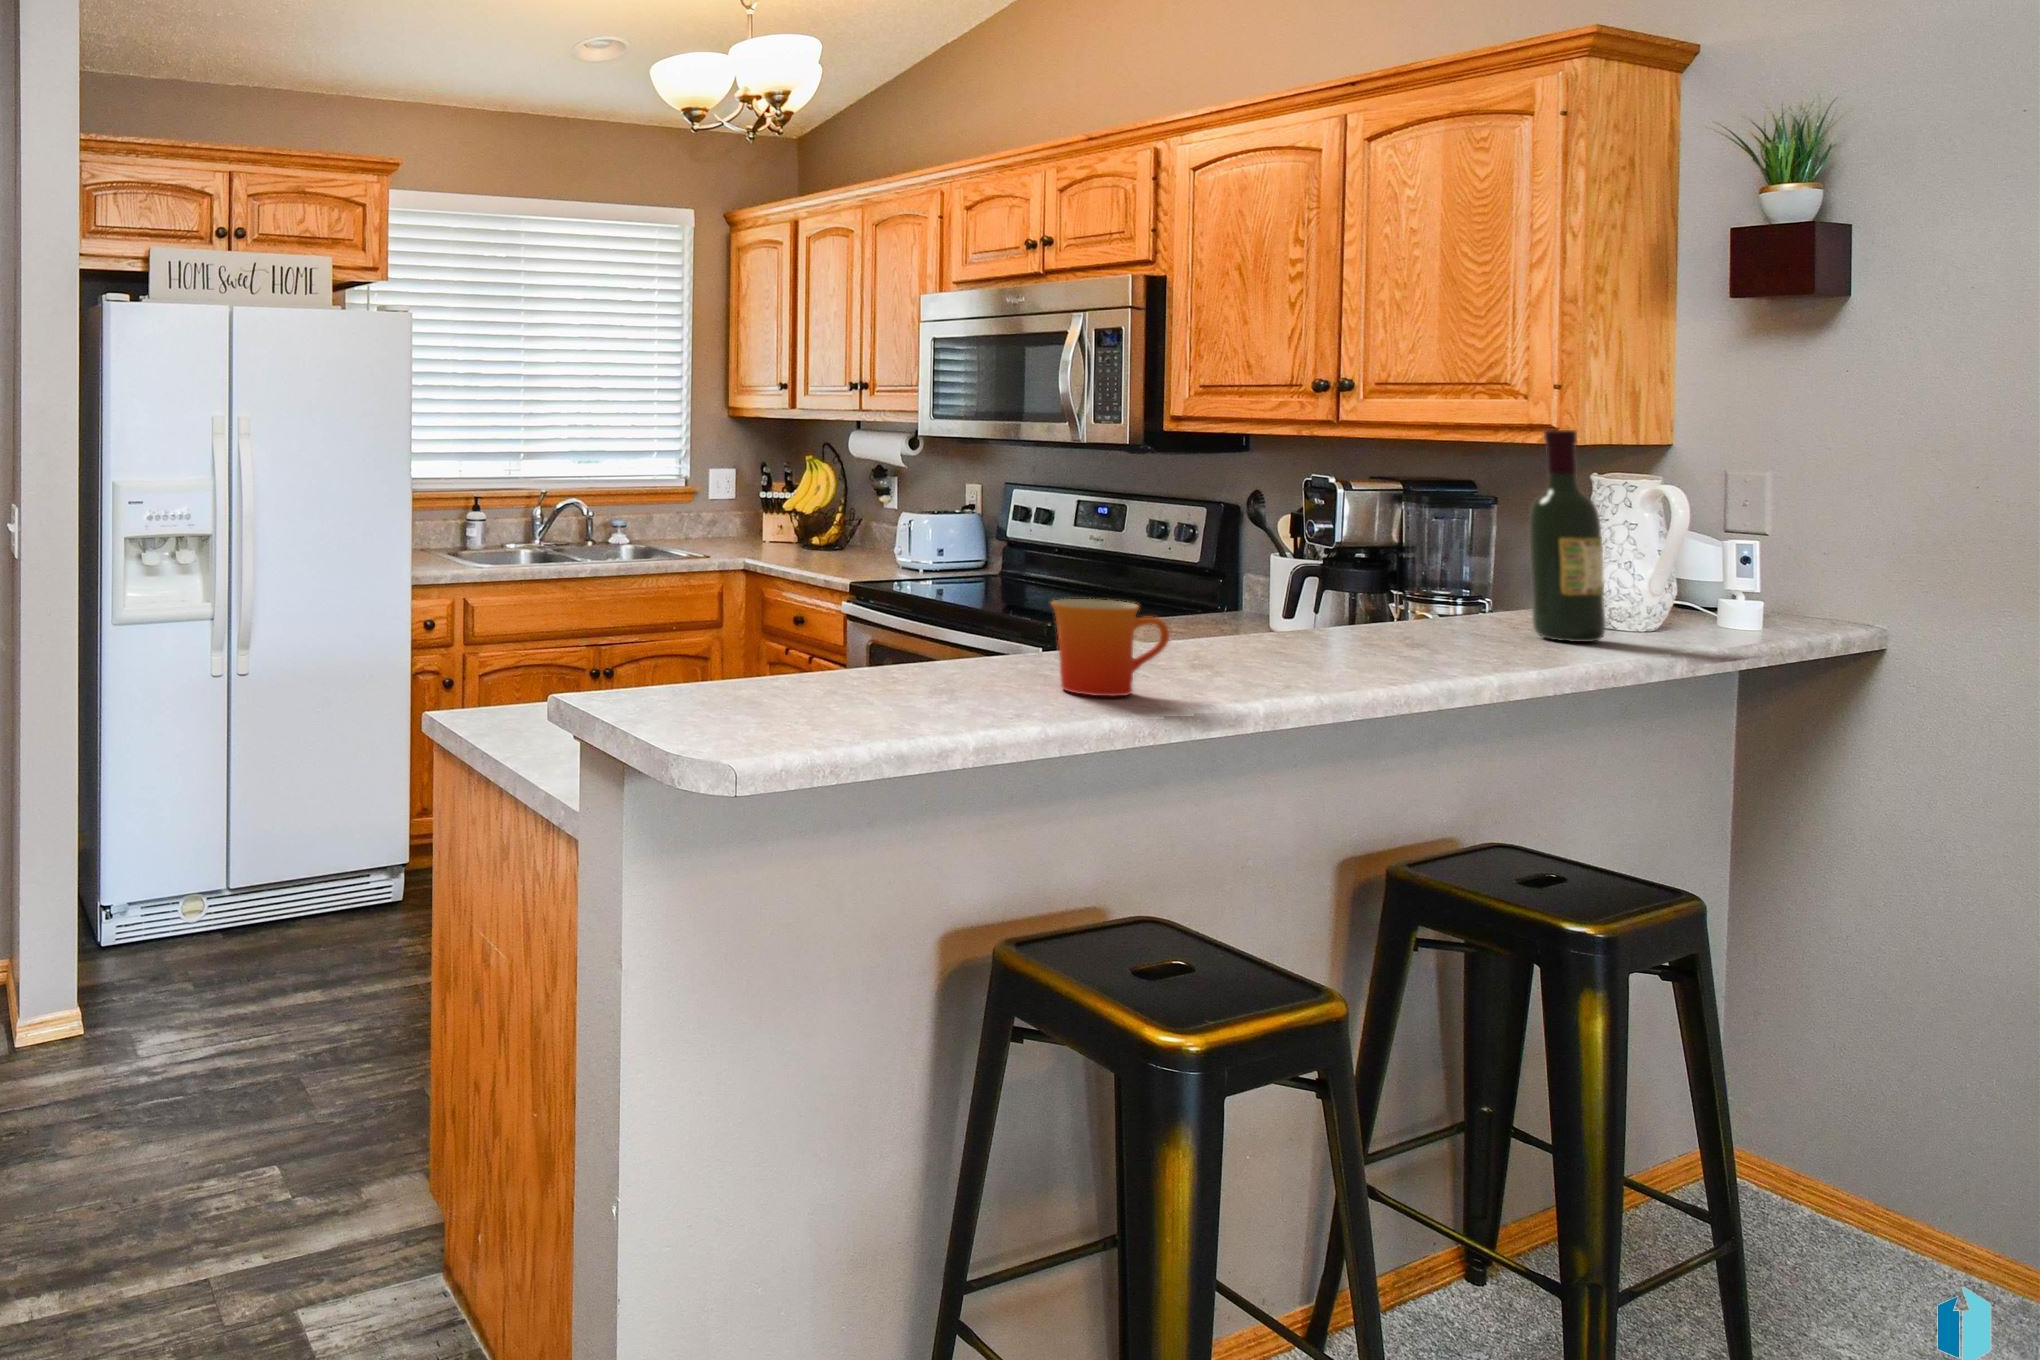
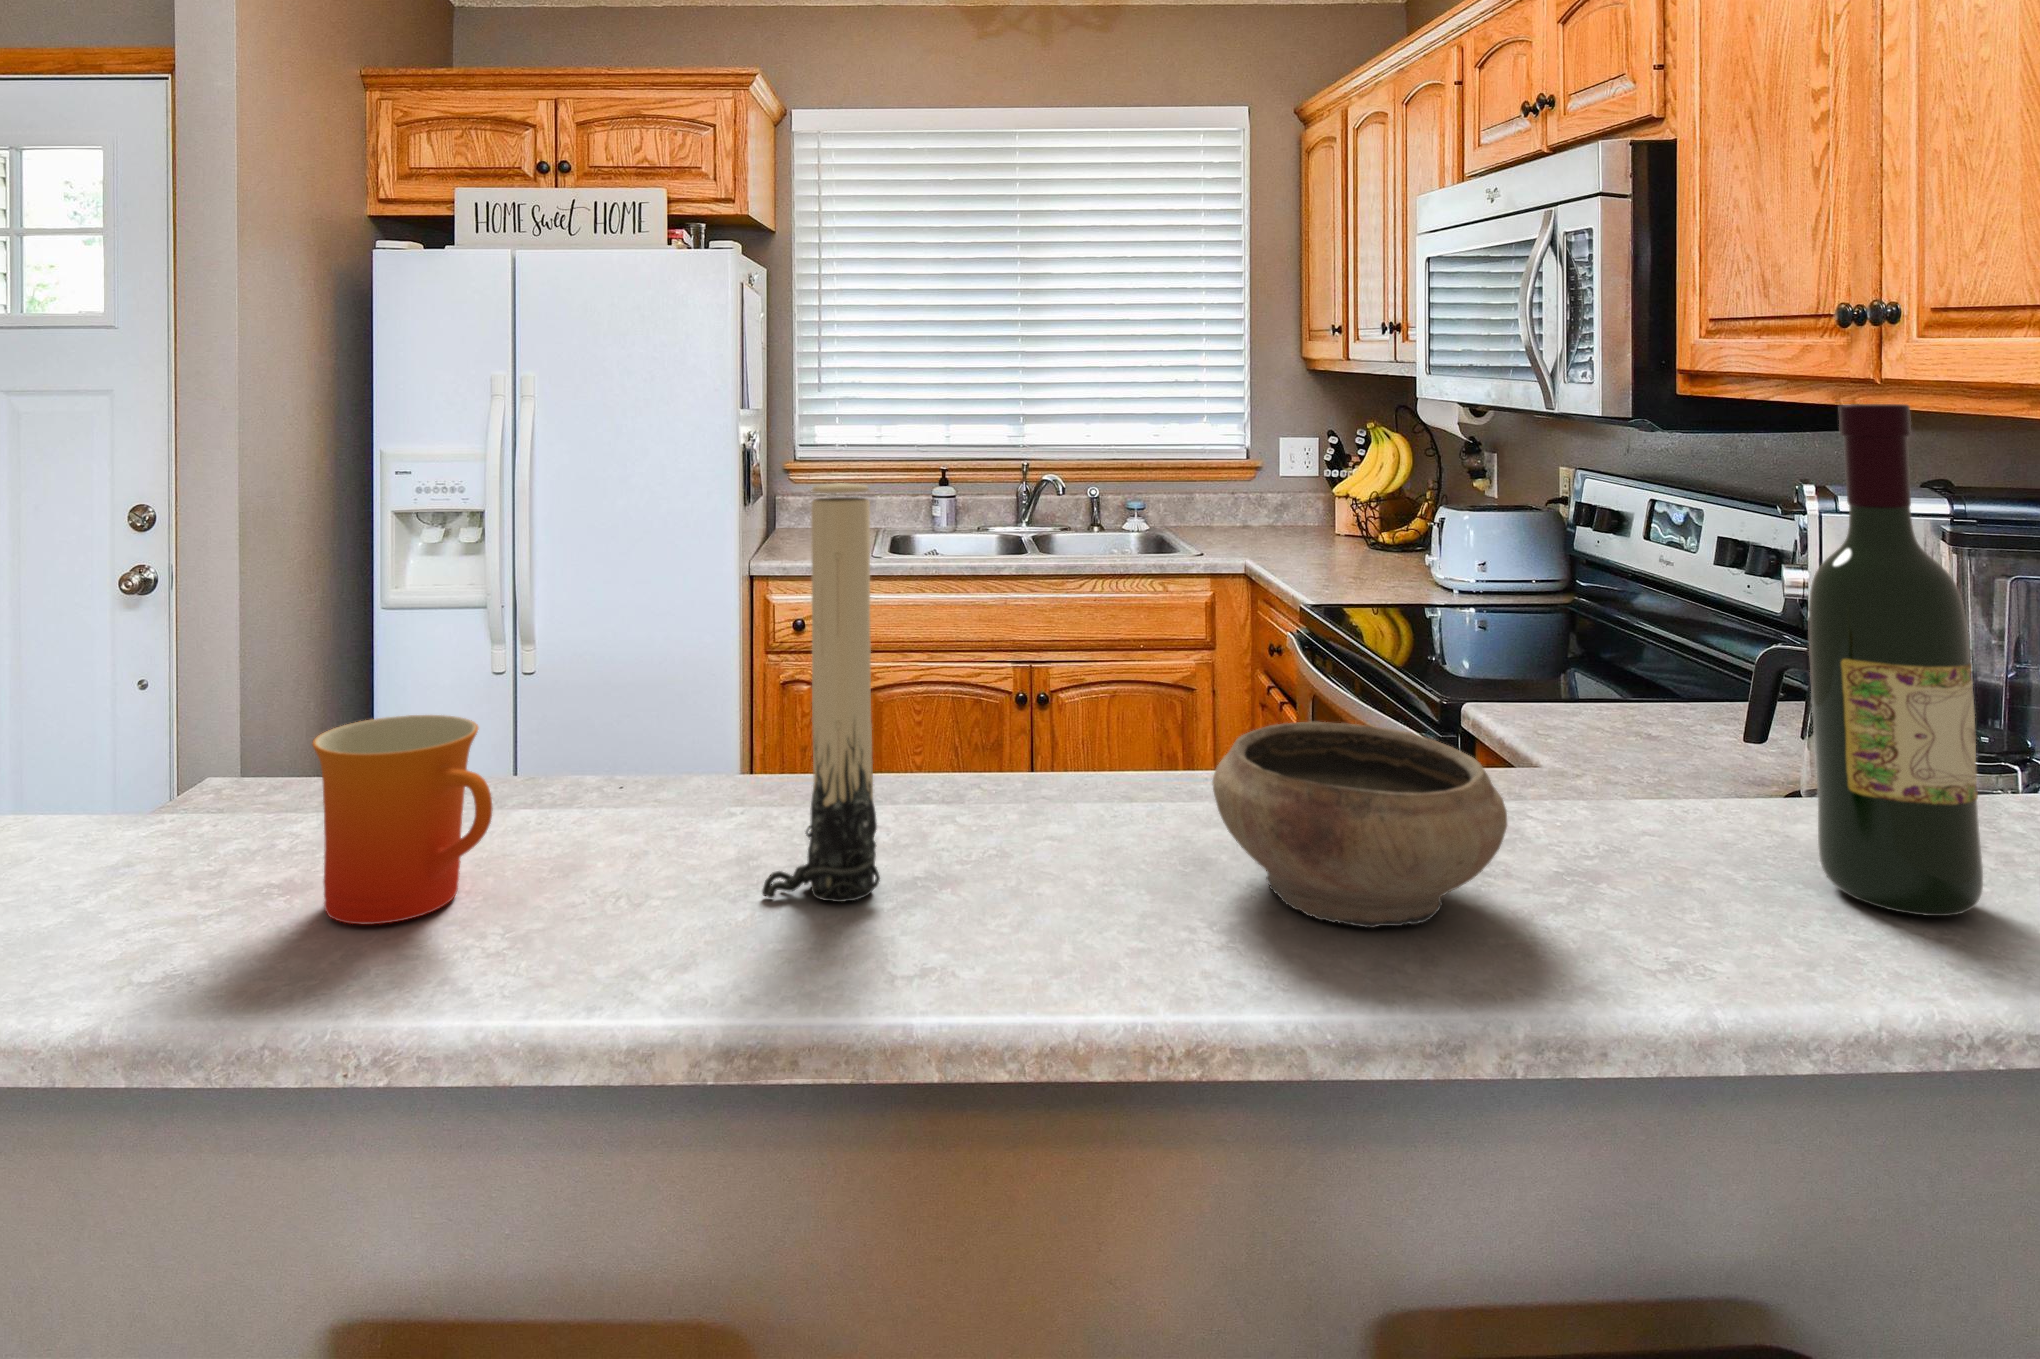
candle: none [1220,470,1273,675] -> present [762,483,880,902]
ceramic bowl: none [1337,584,1498,661] -> present [1212,722,1507,928]

